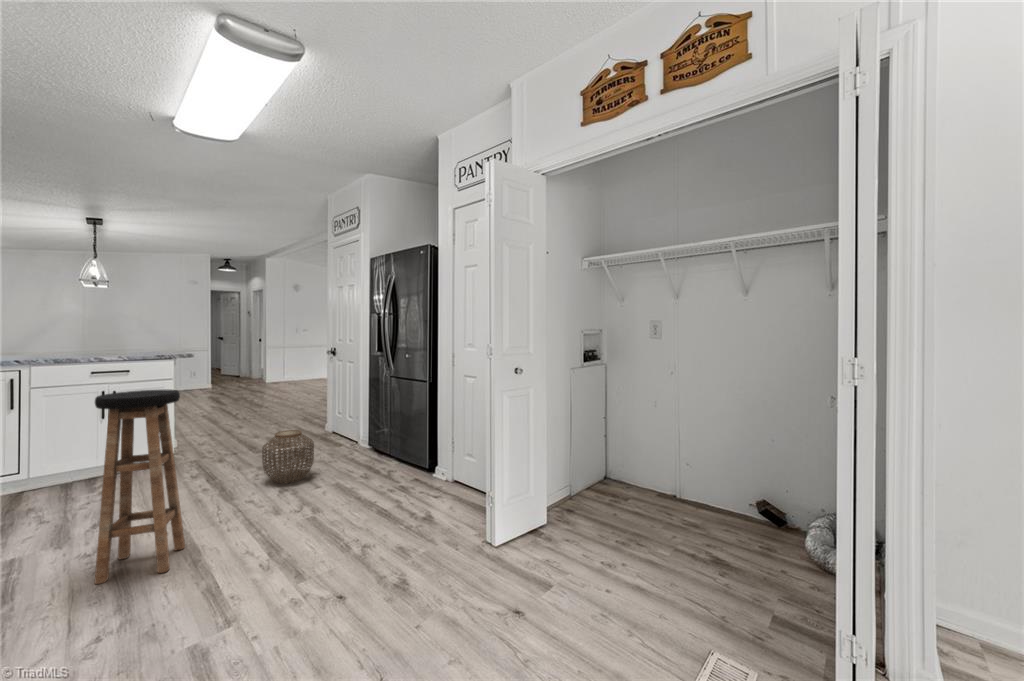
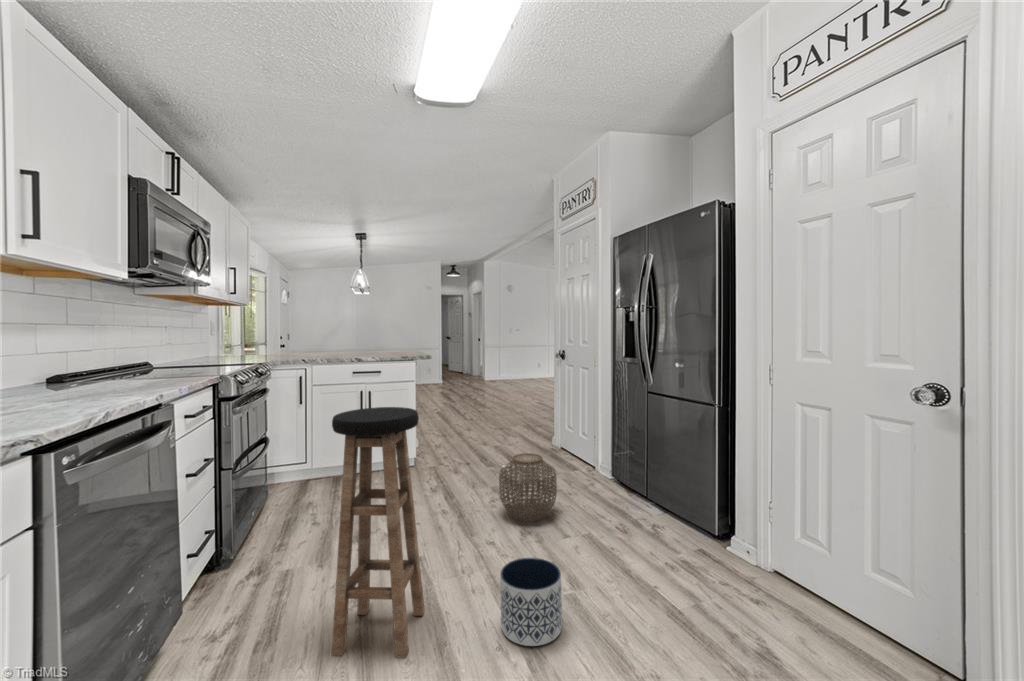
planter: none [251,493,300,548] -> present [500,558,562,646]

